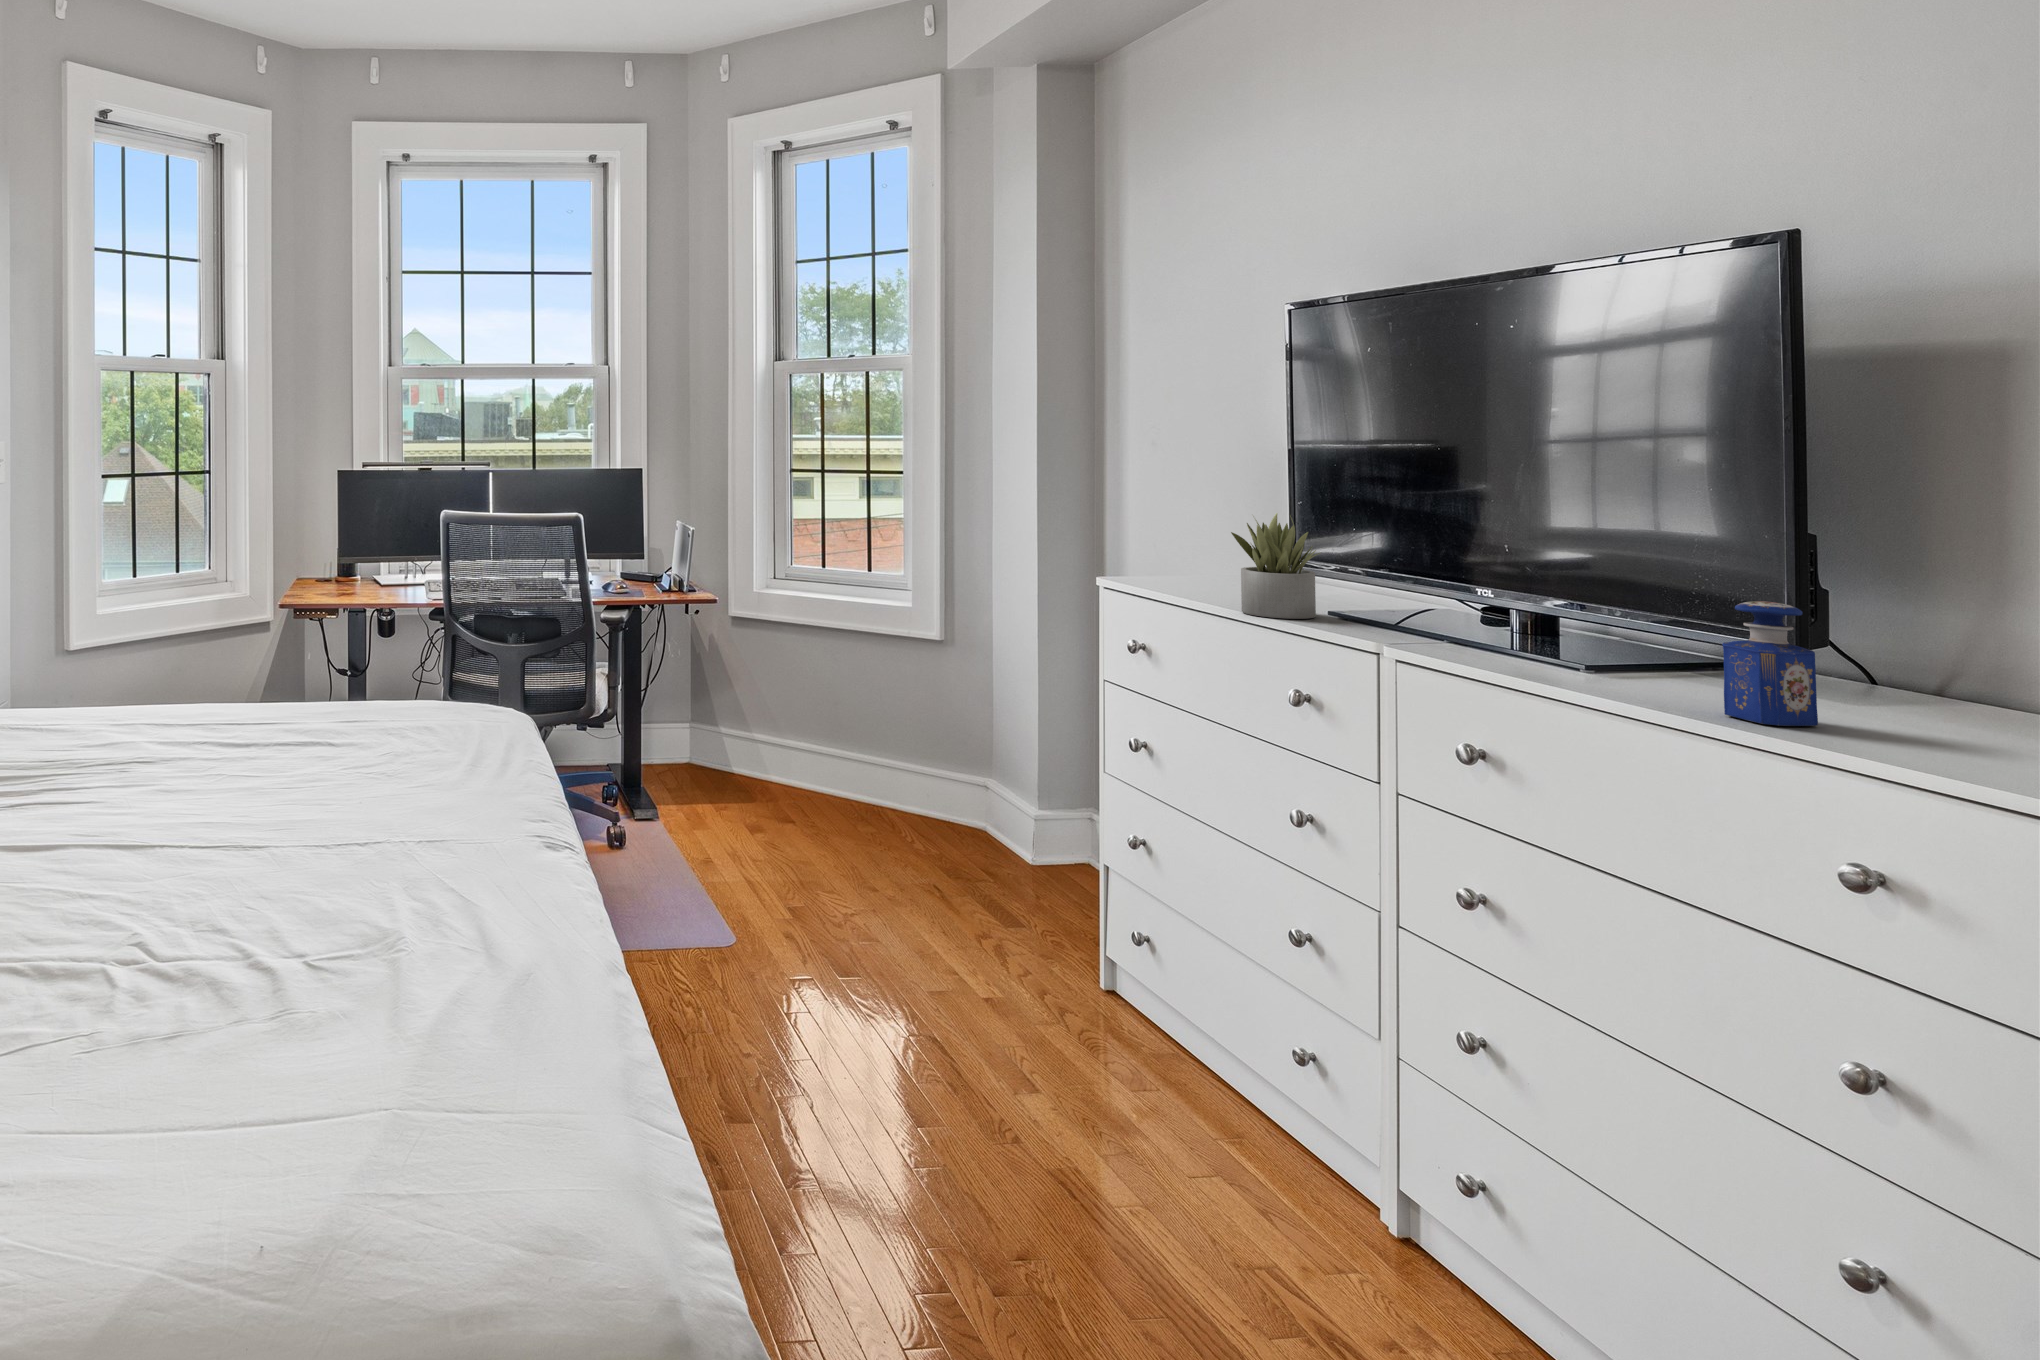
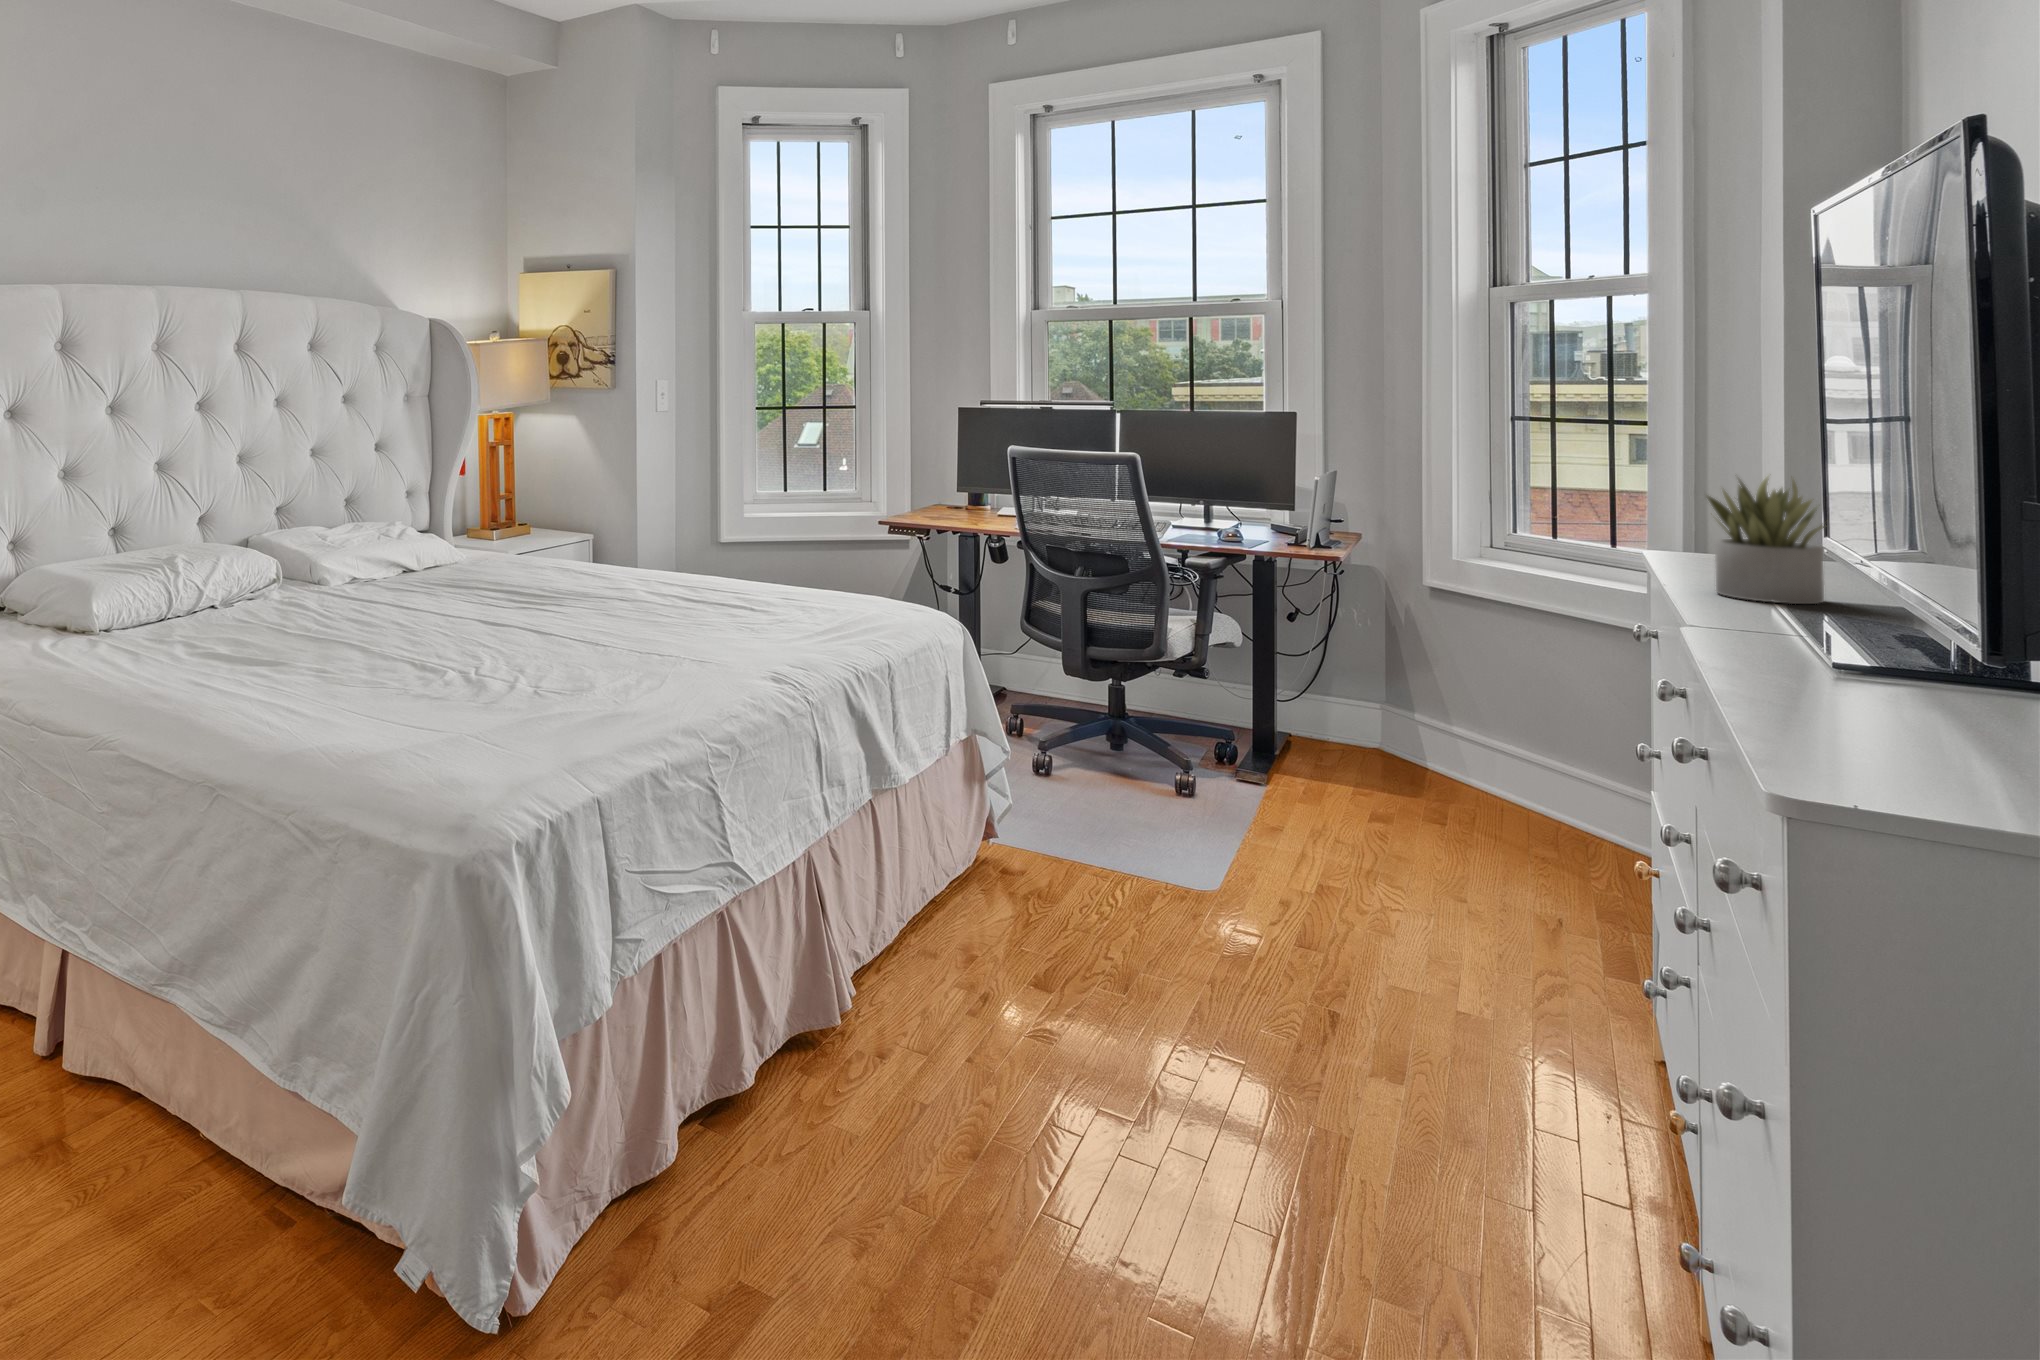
perfume bottle: present [1722,601,1818,726] -> none [1853,573,1954,722]

